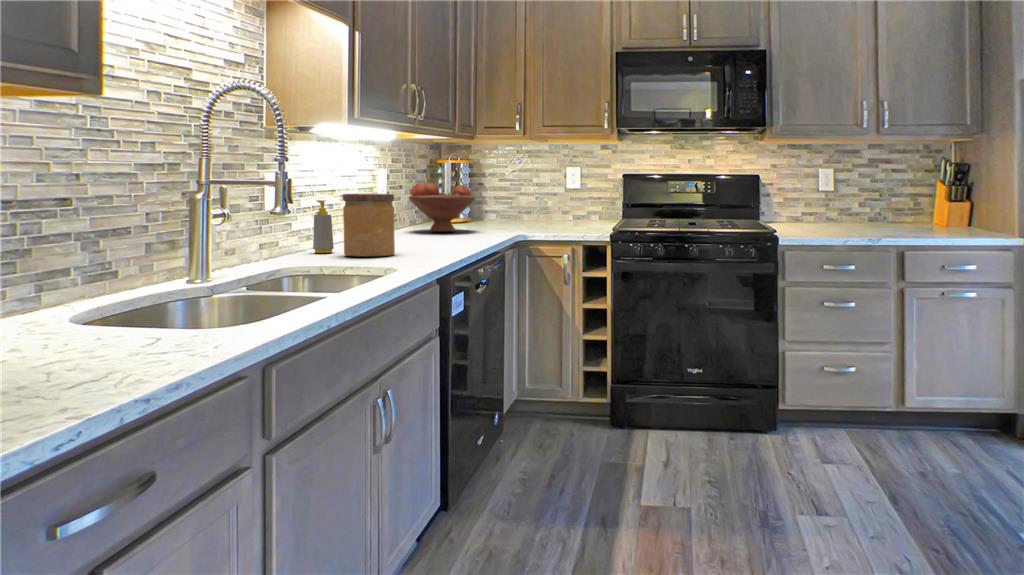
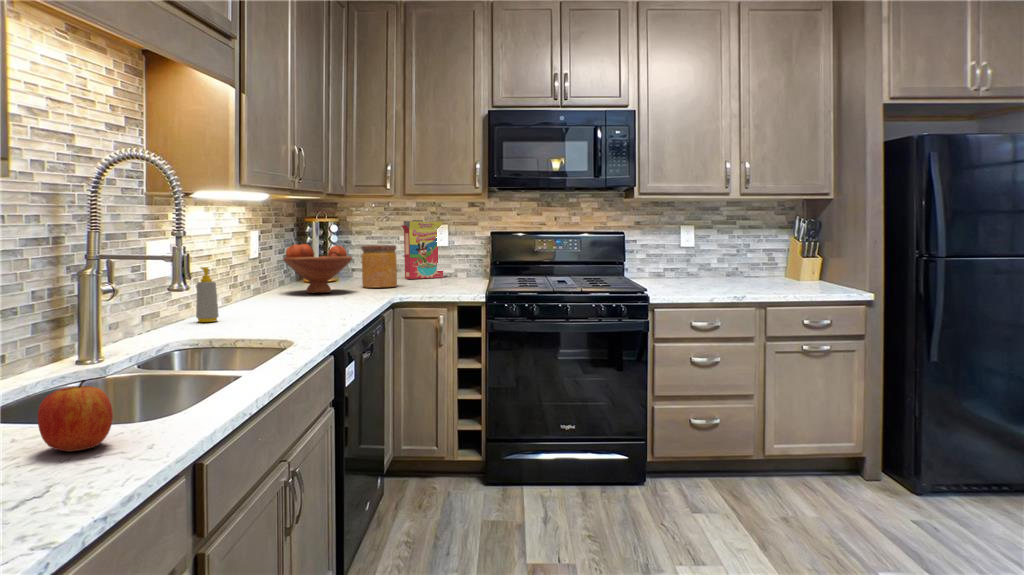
cereal box: none [533,162,580,222] -> present [402,220,443,279]
jar: present [343,194,395,256] -> present [362,245,397,288]
apple: none [110,282,175,345] -> present [38,380,113,451]

